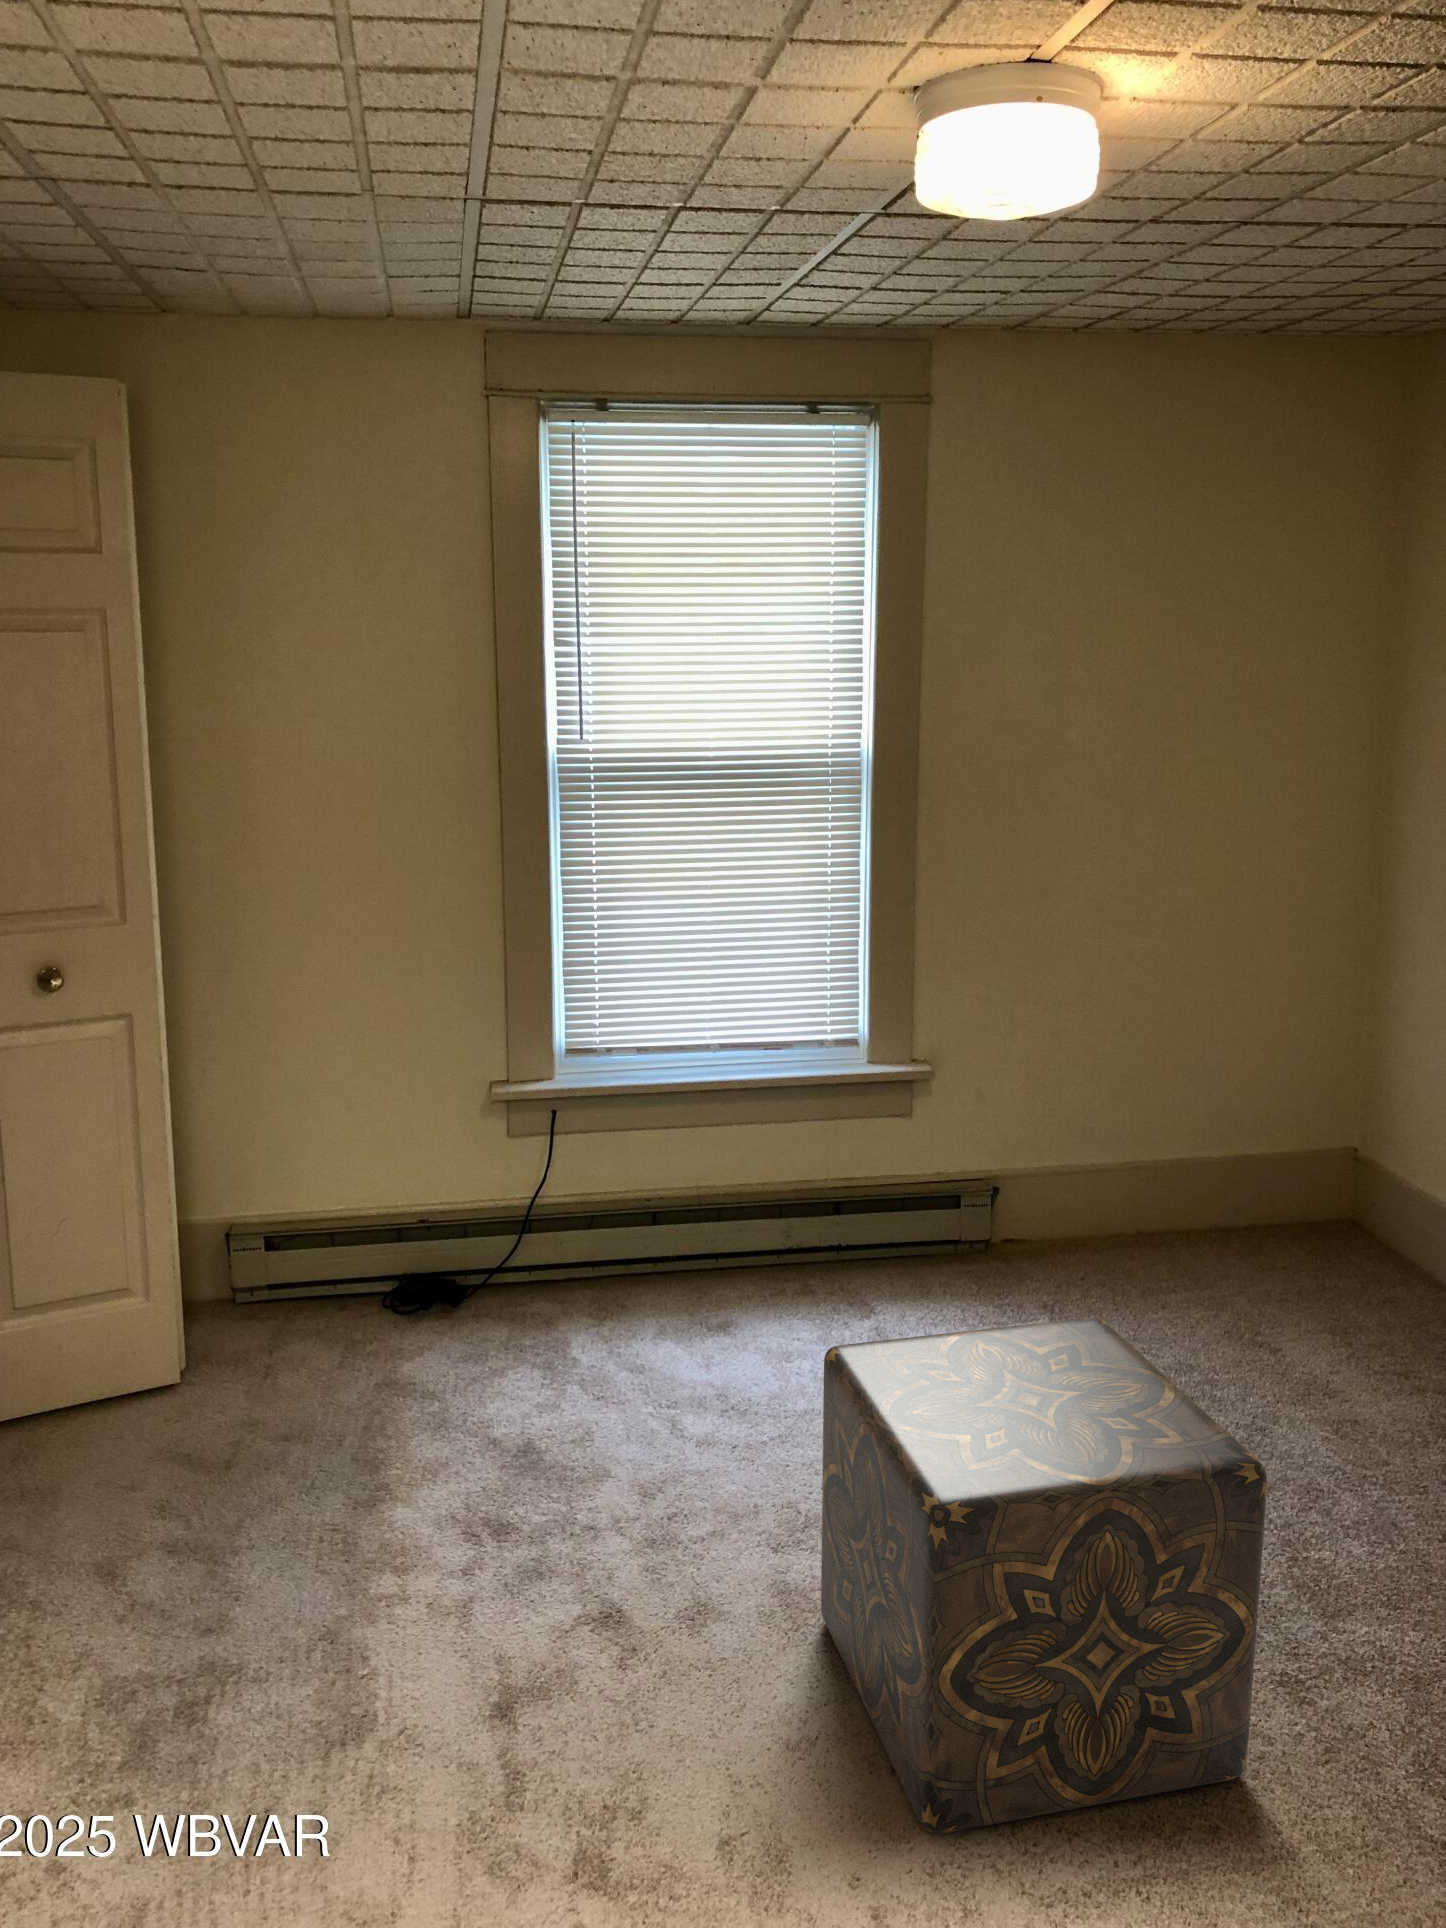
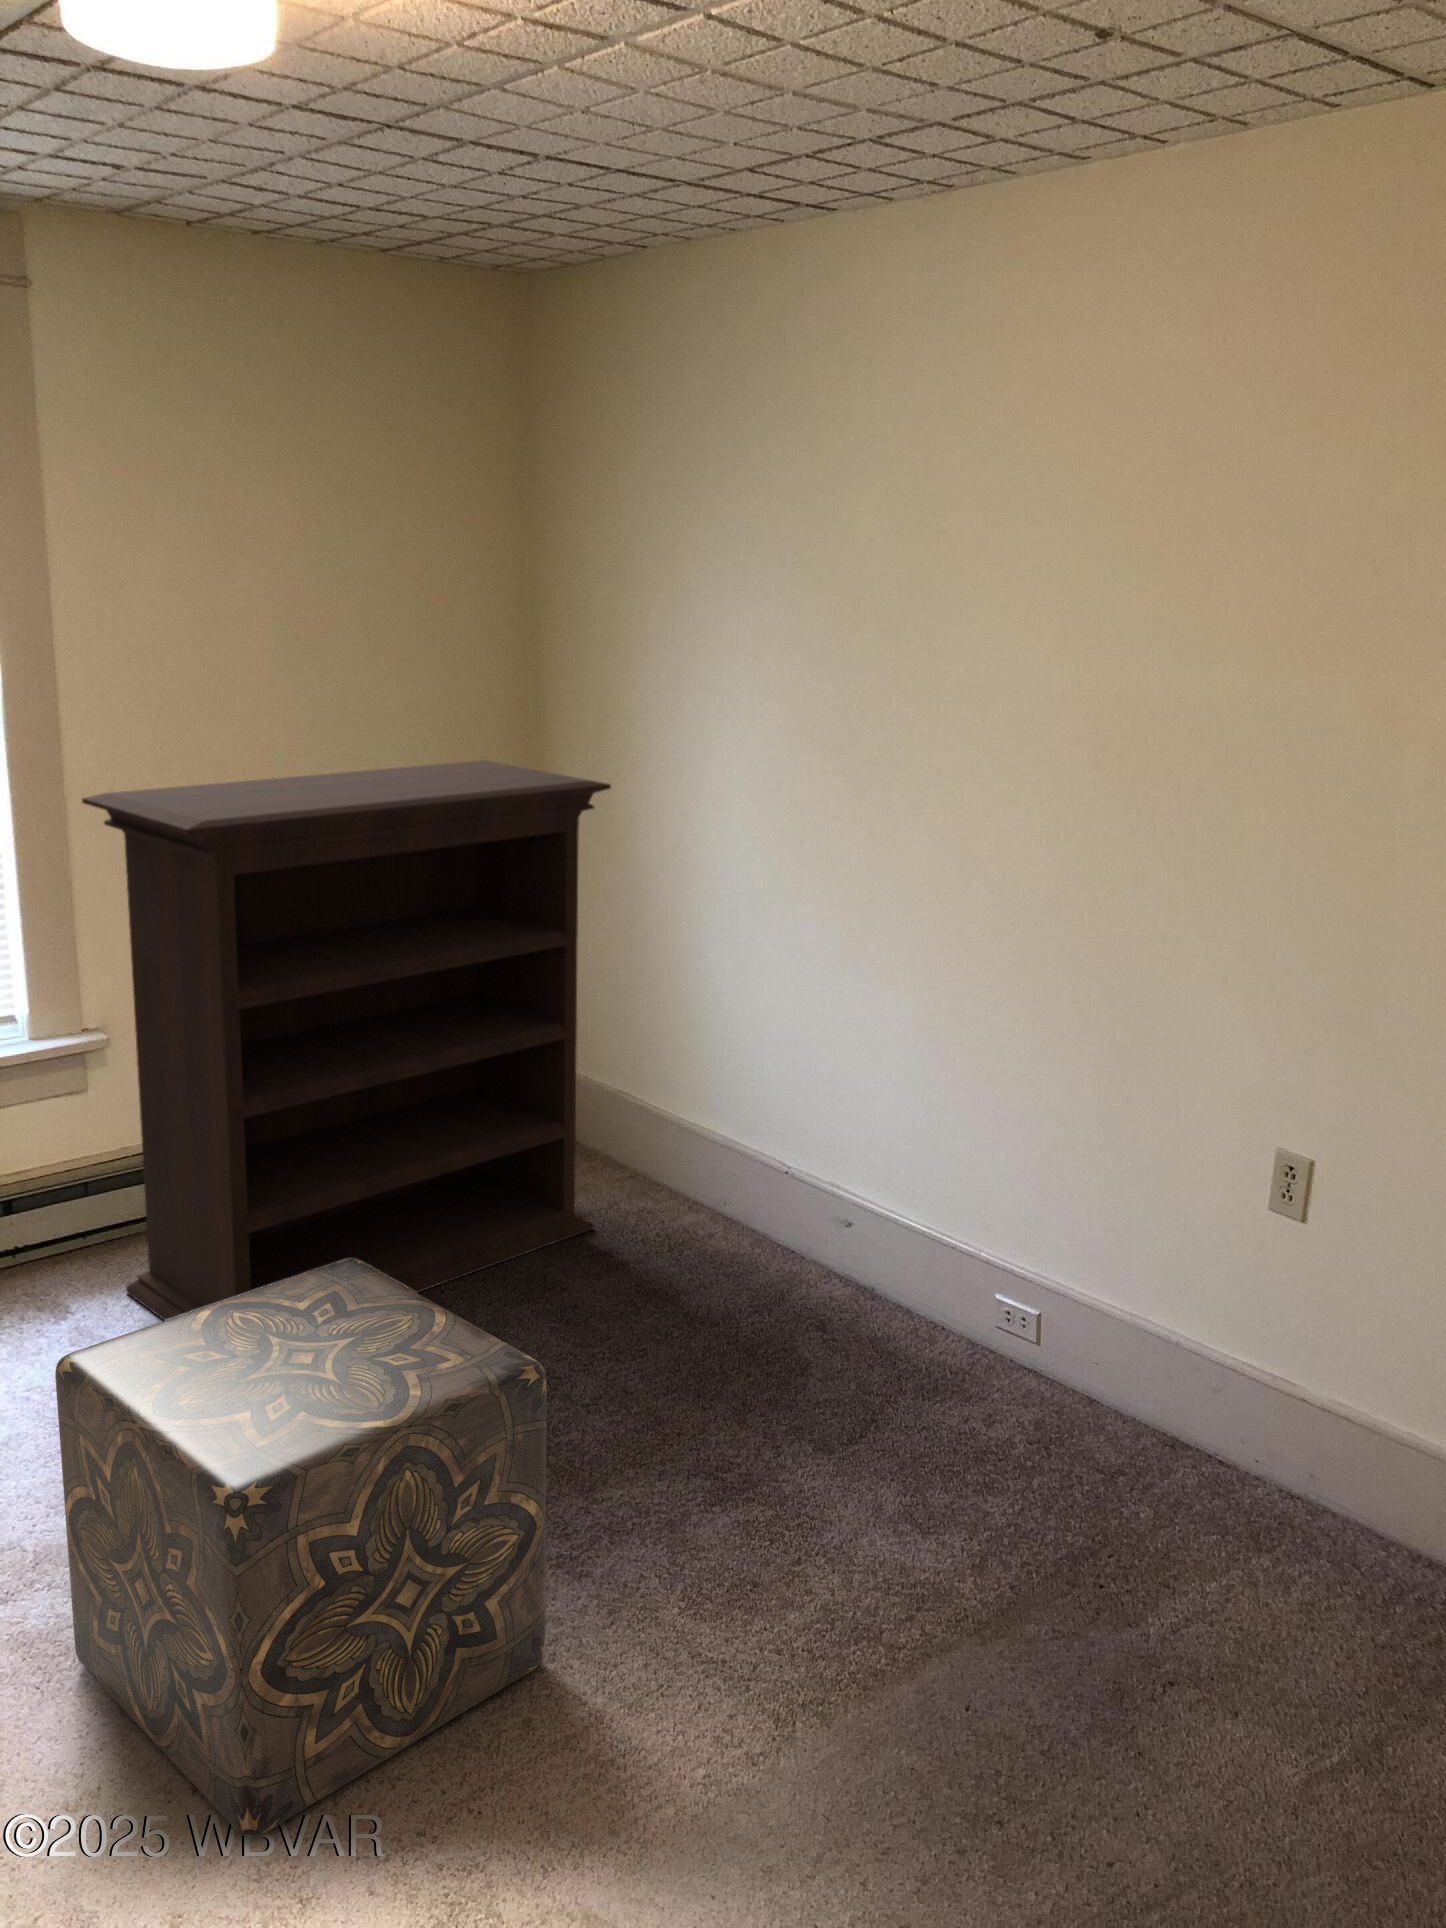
bookshelf: none [925,854,1443,1392] -> present [82,760,611,1320]

